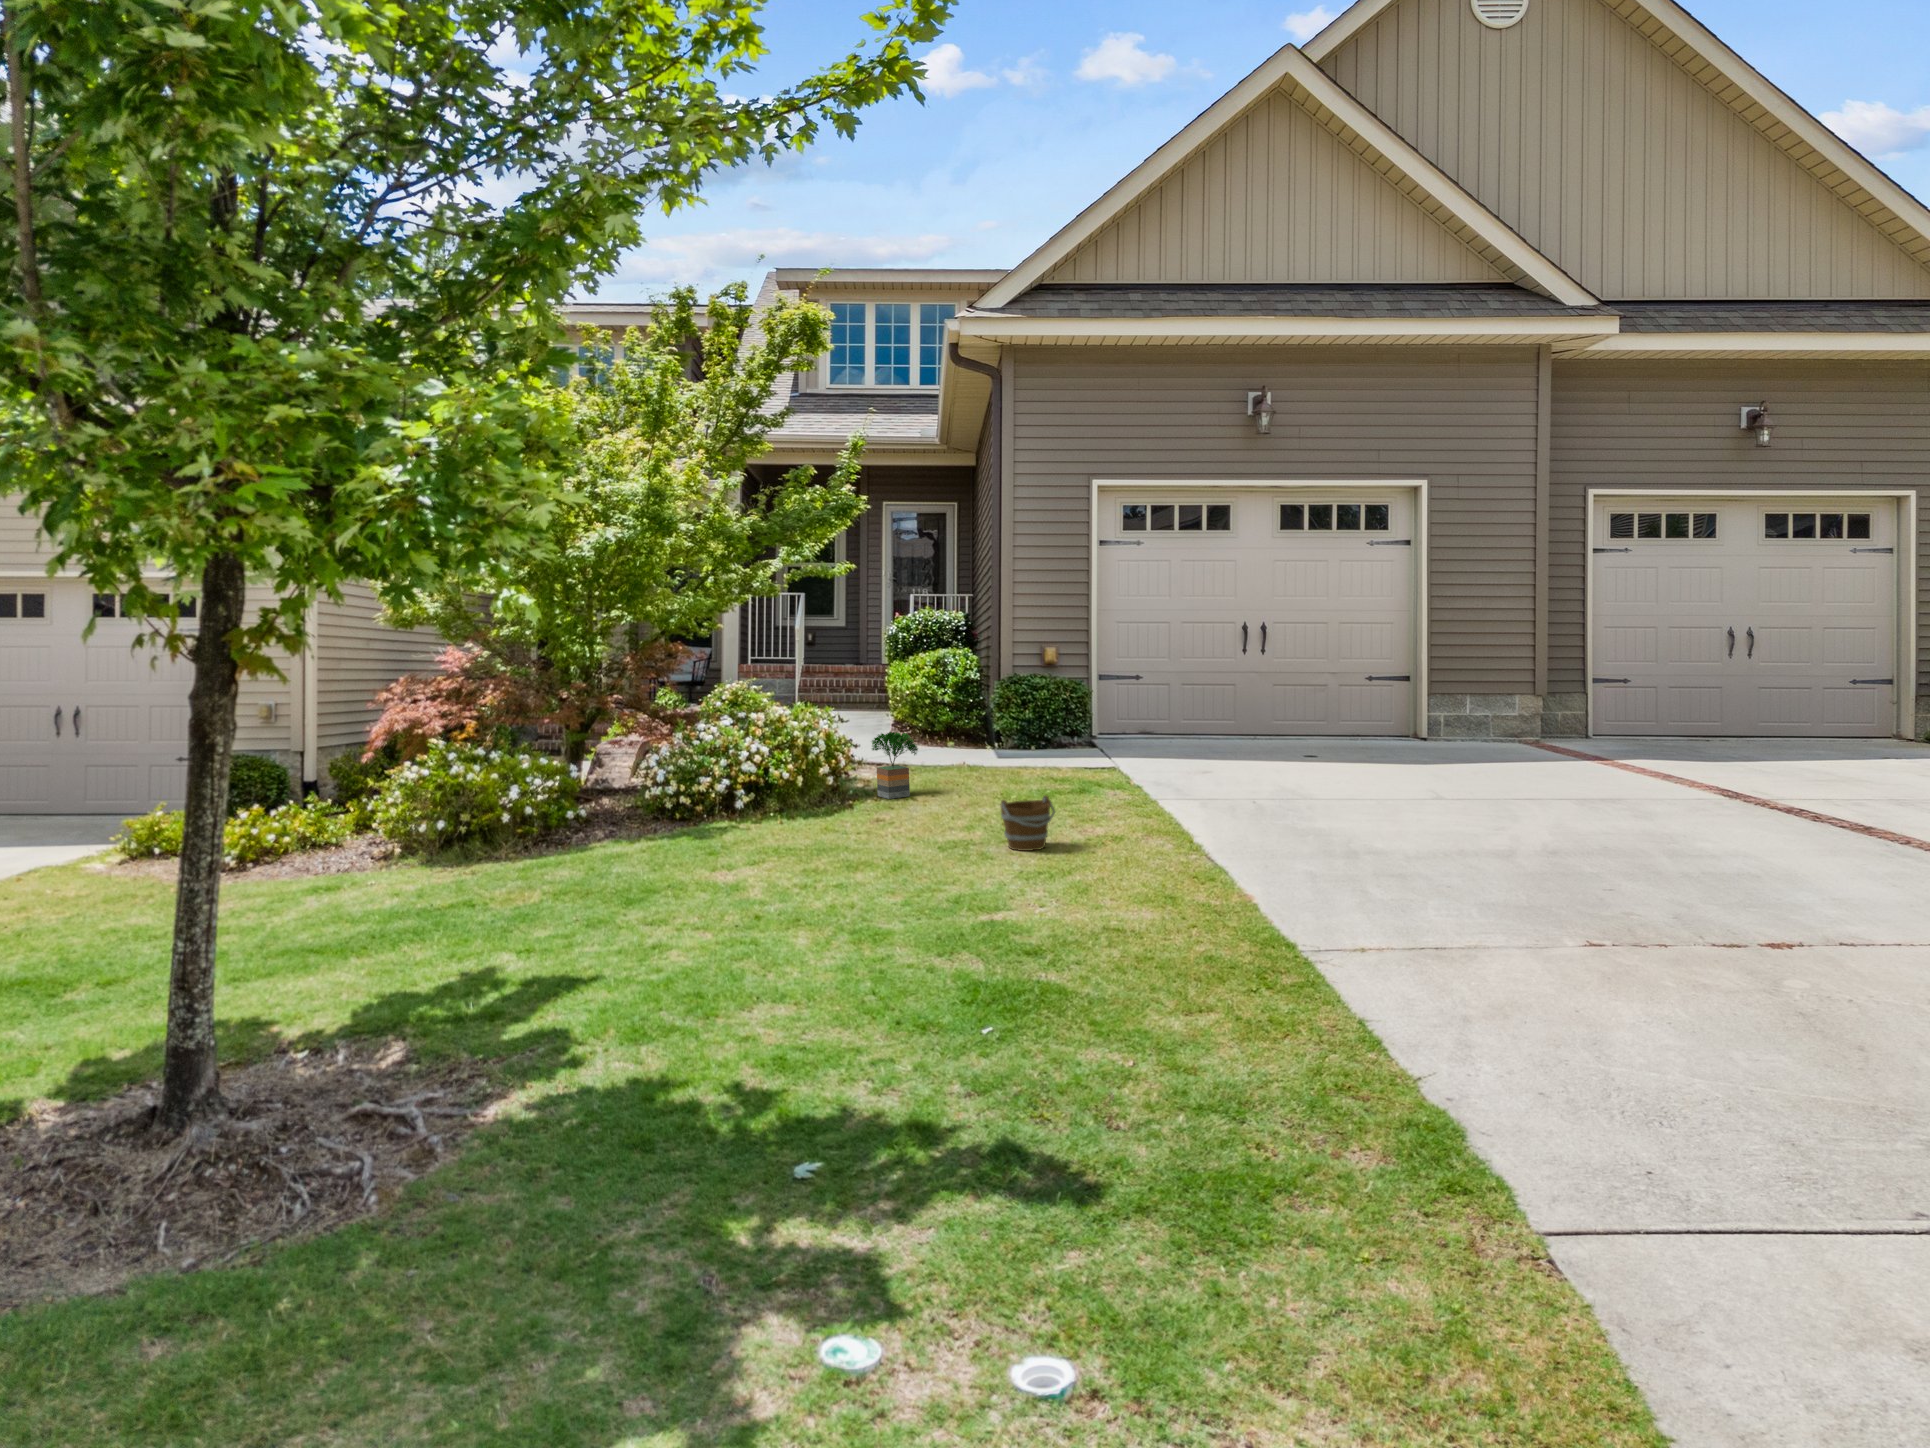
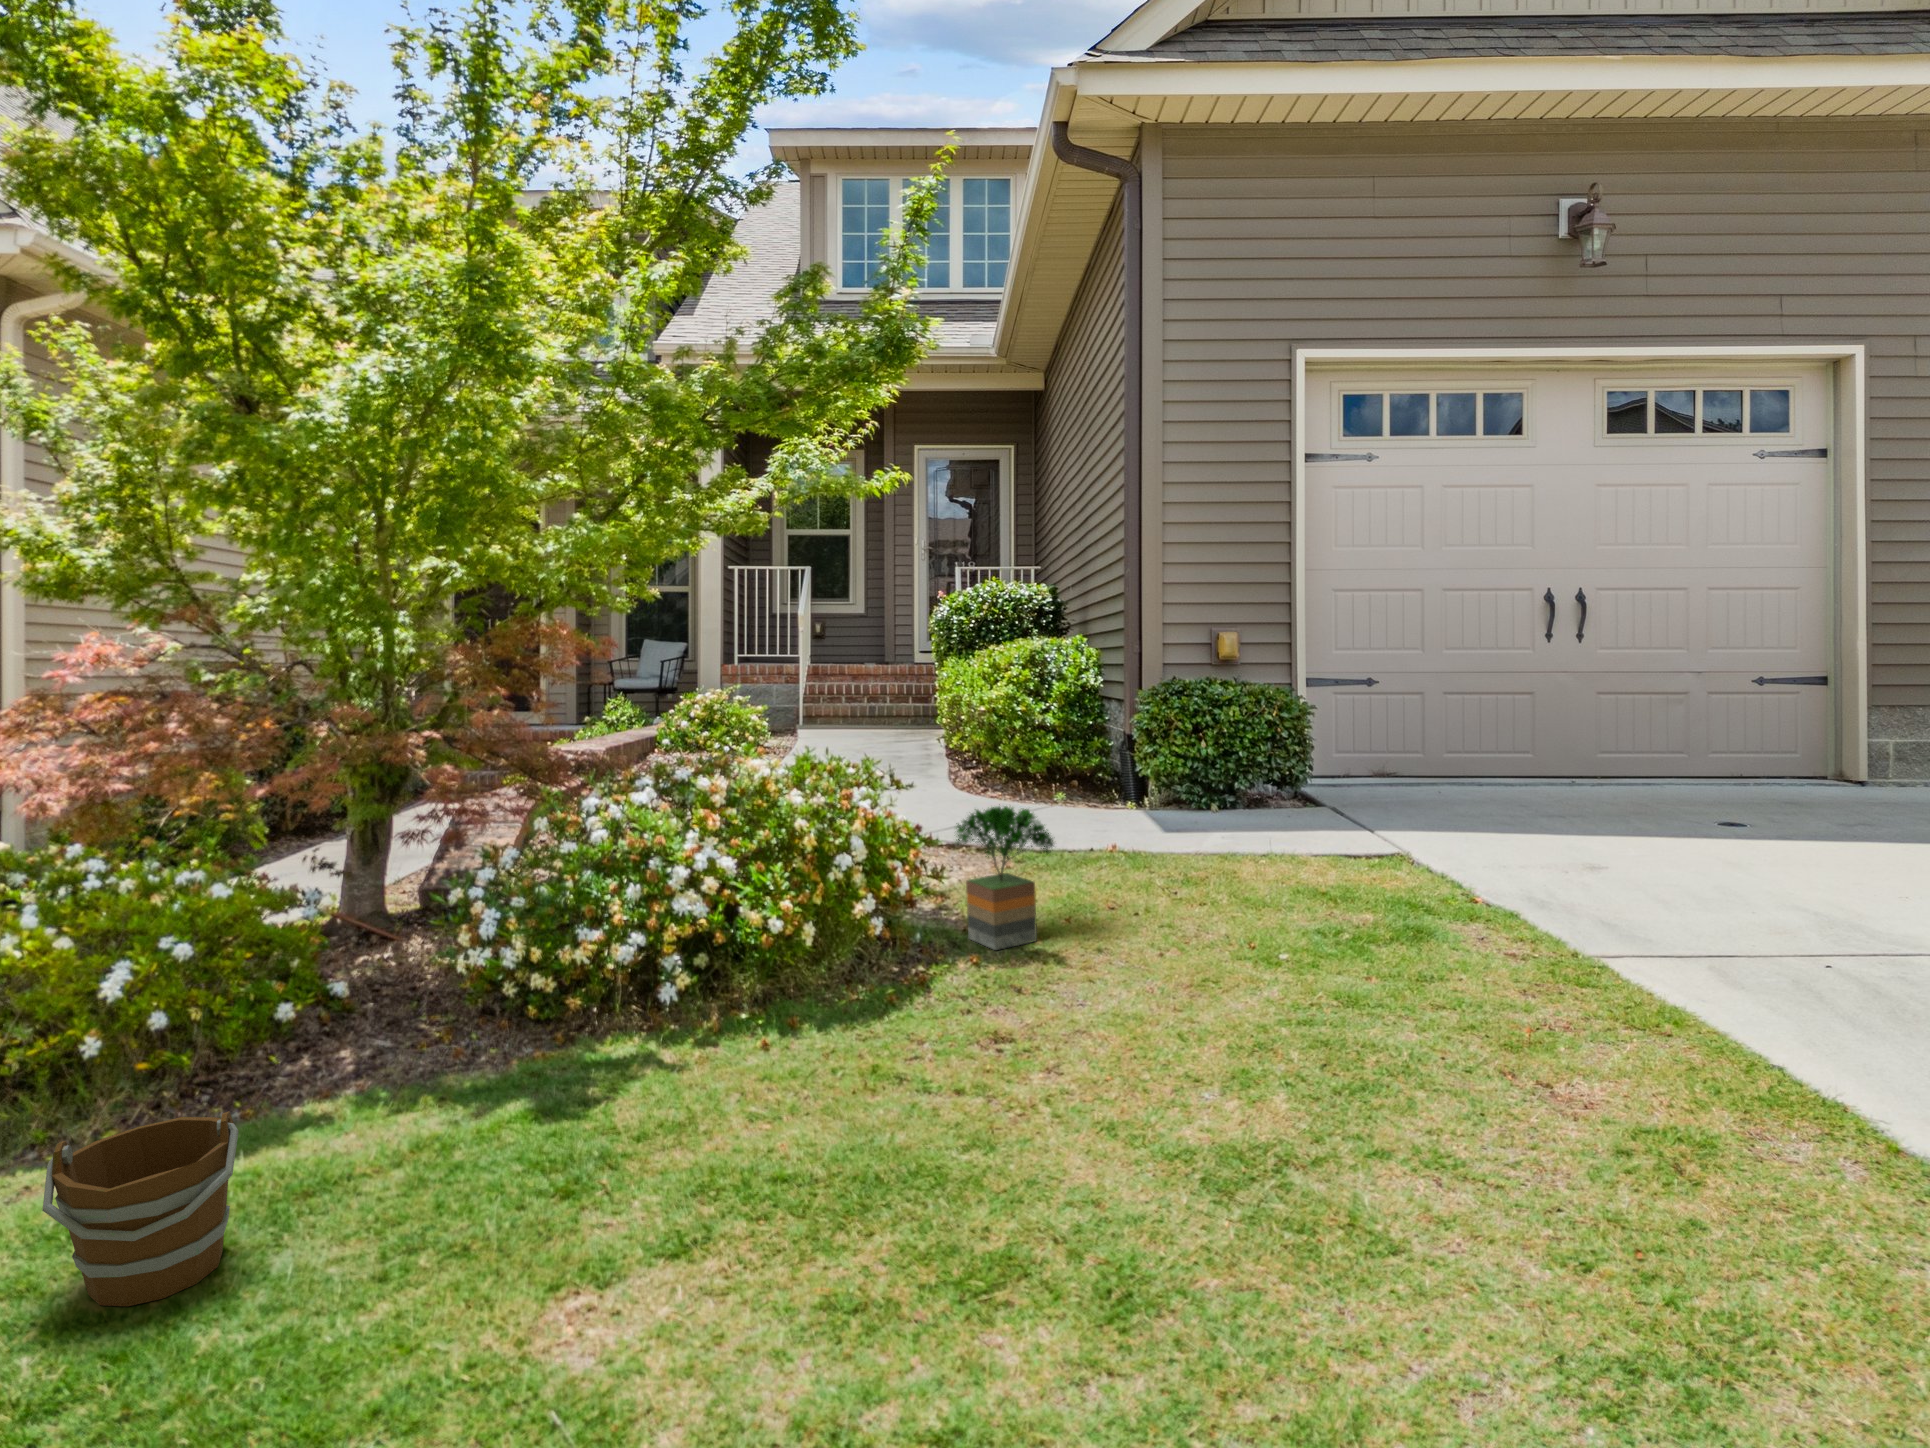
bucket: present [1000,795,1055,851] -> present [42,1111,239,1306]

